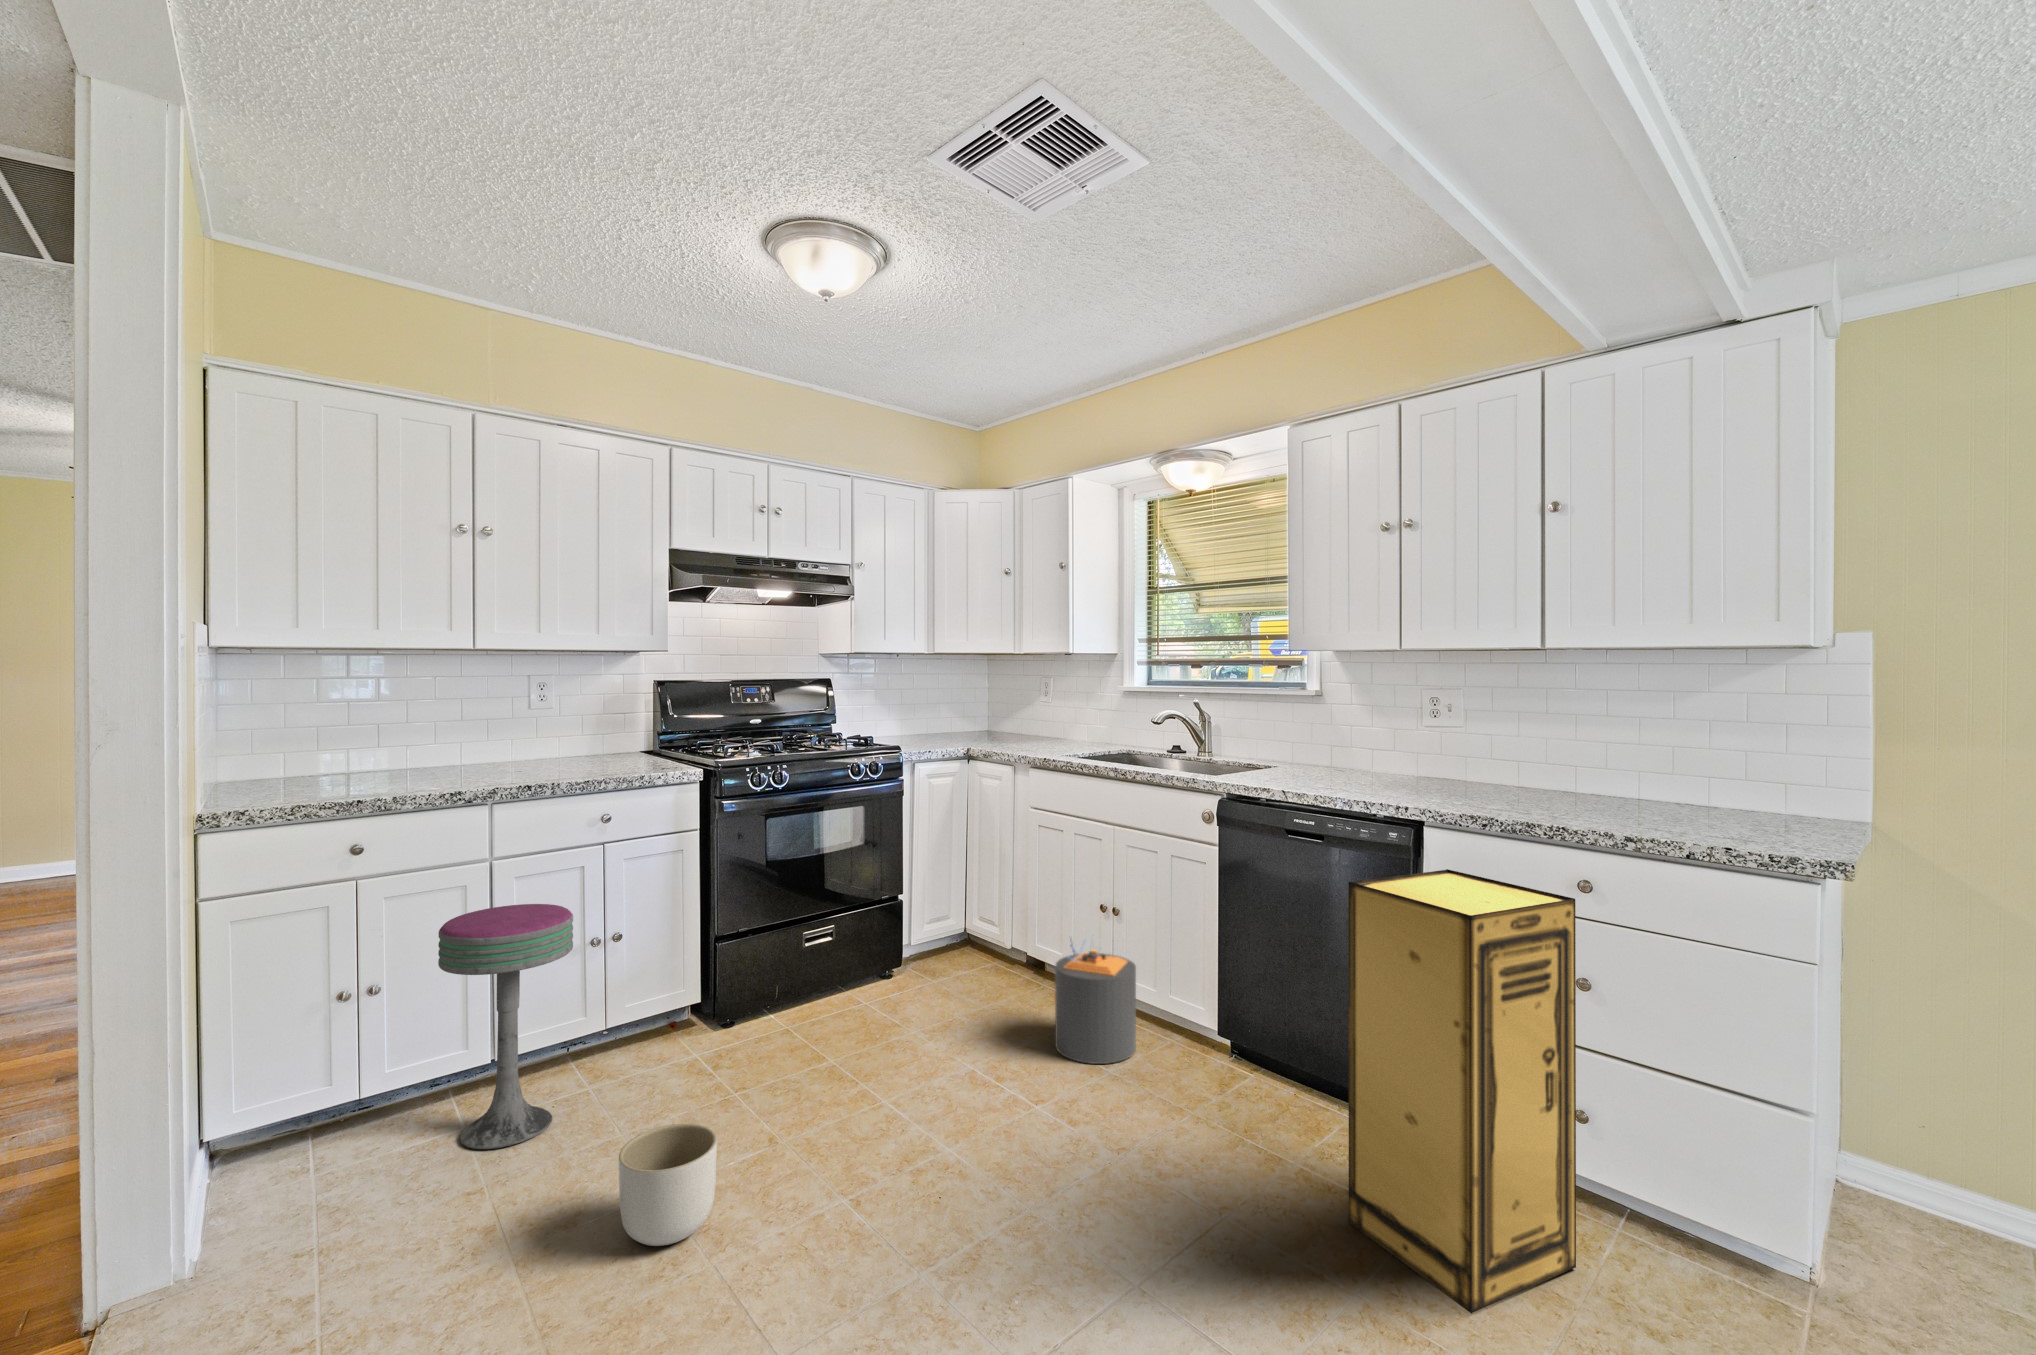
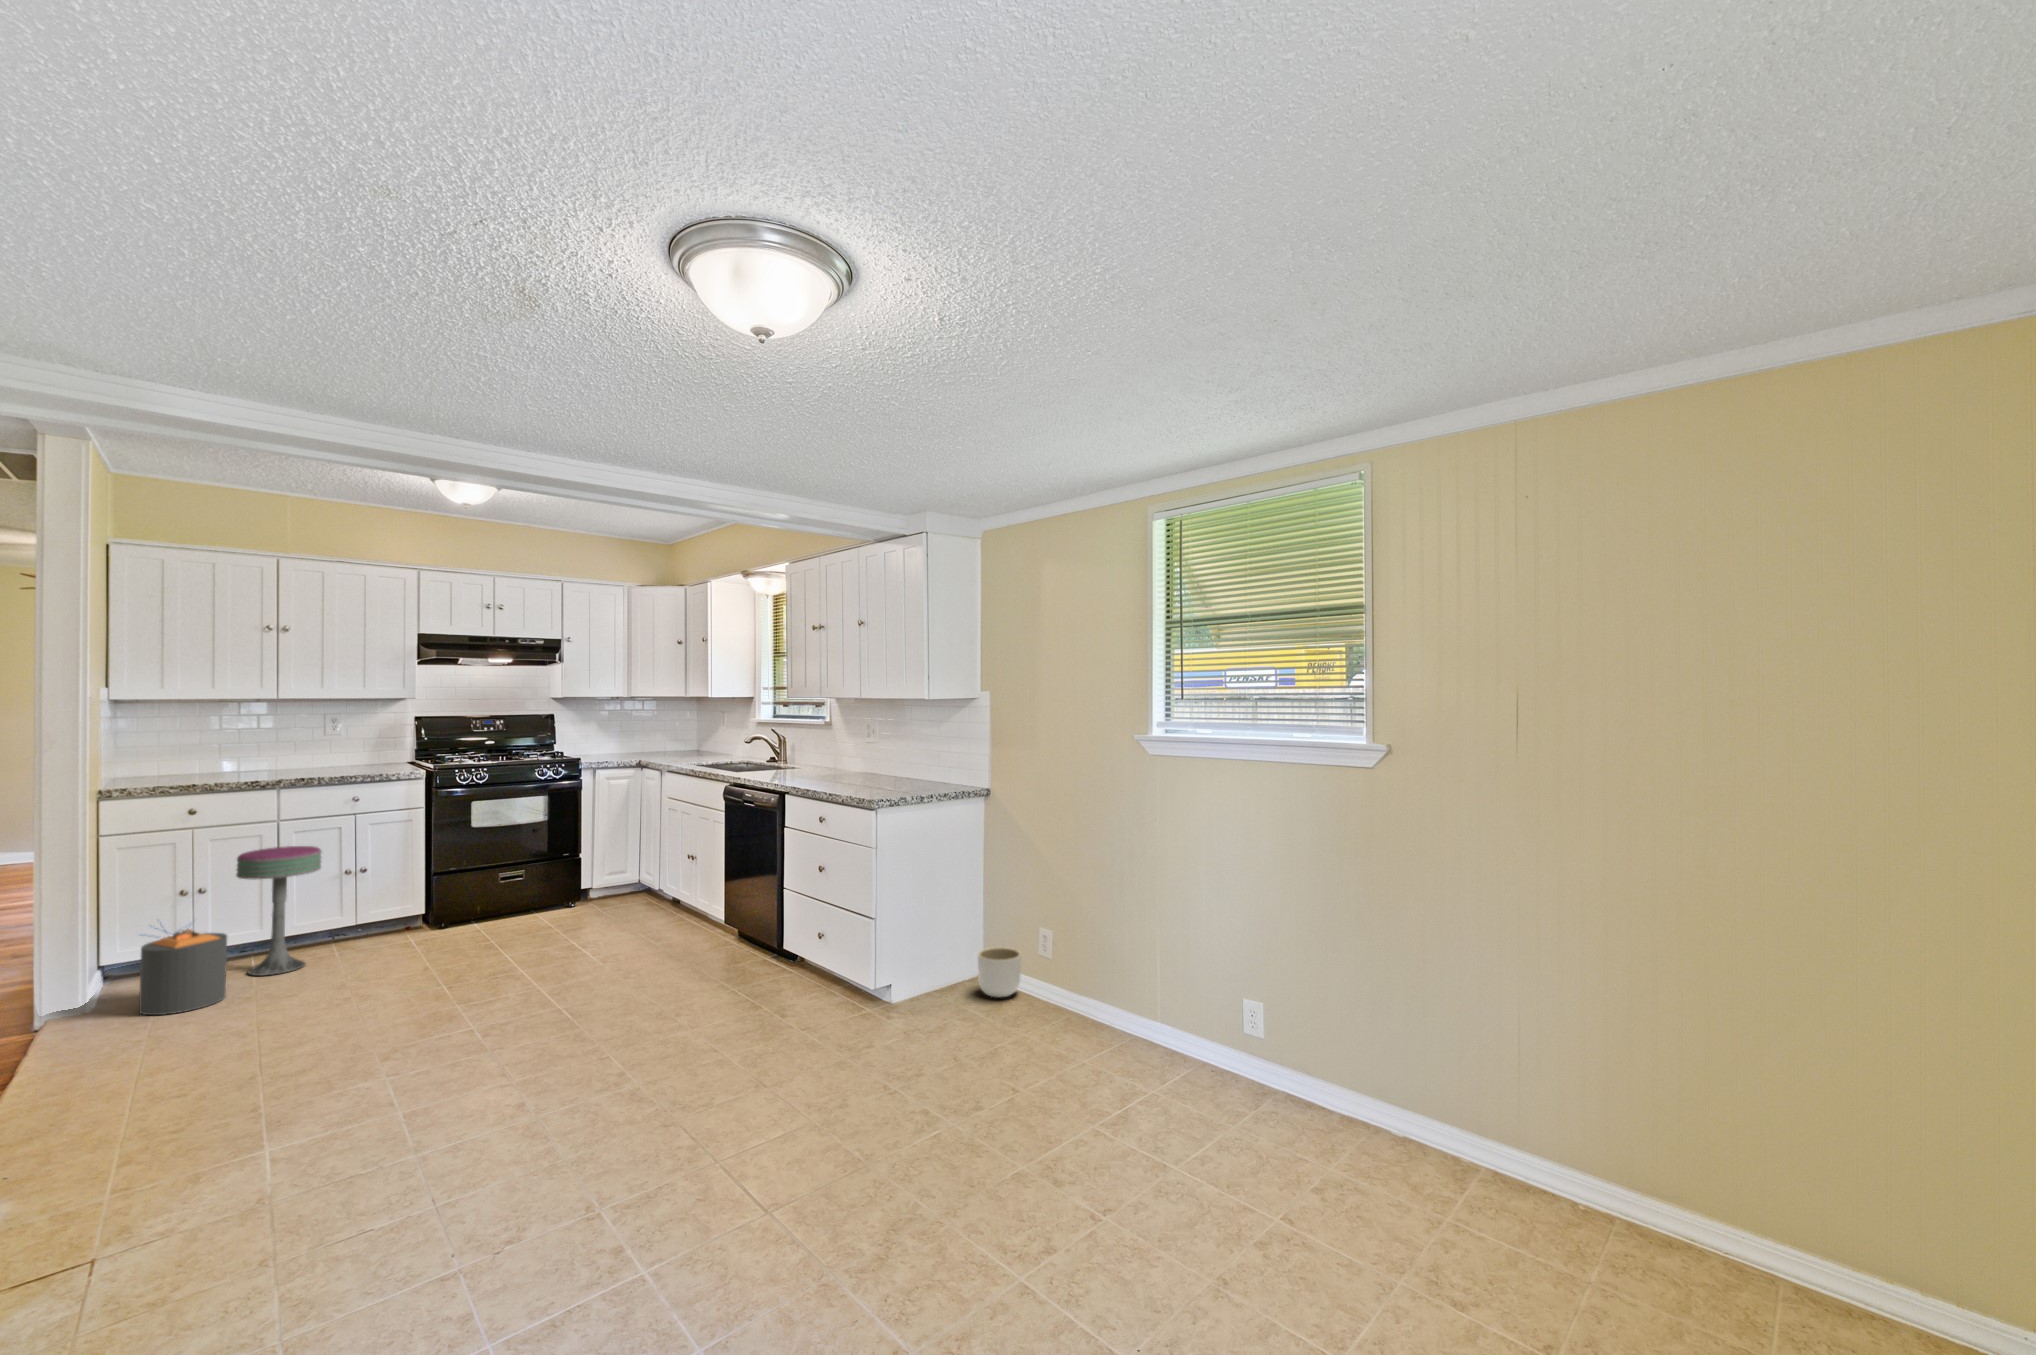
storage cabinet: present [1349,869,1576,1314] -> none [703,819,791,1017]
trash can: present [1055,935,1136,1064] -> present [139,920,227,1015]
planter: present [619,1124,717,1246] -> present [978,947,1021,997]

